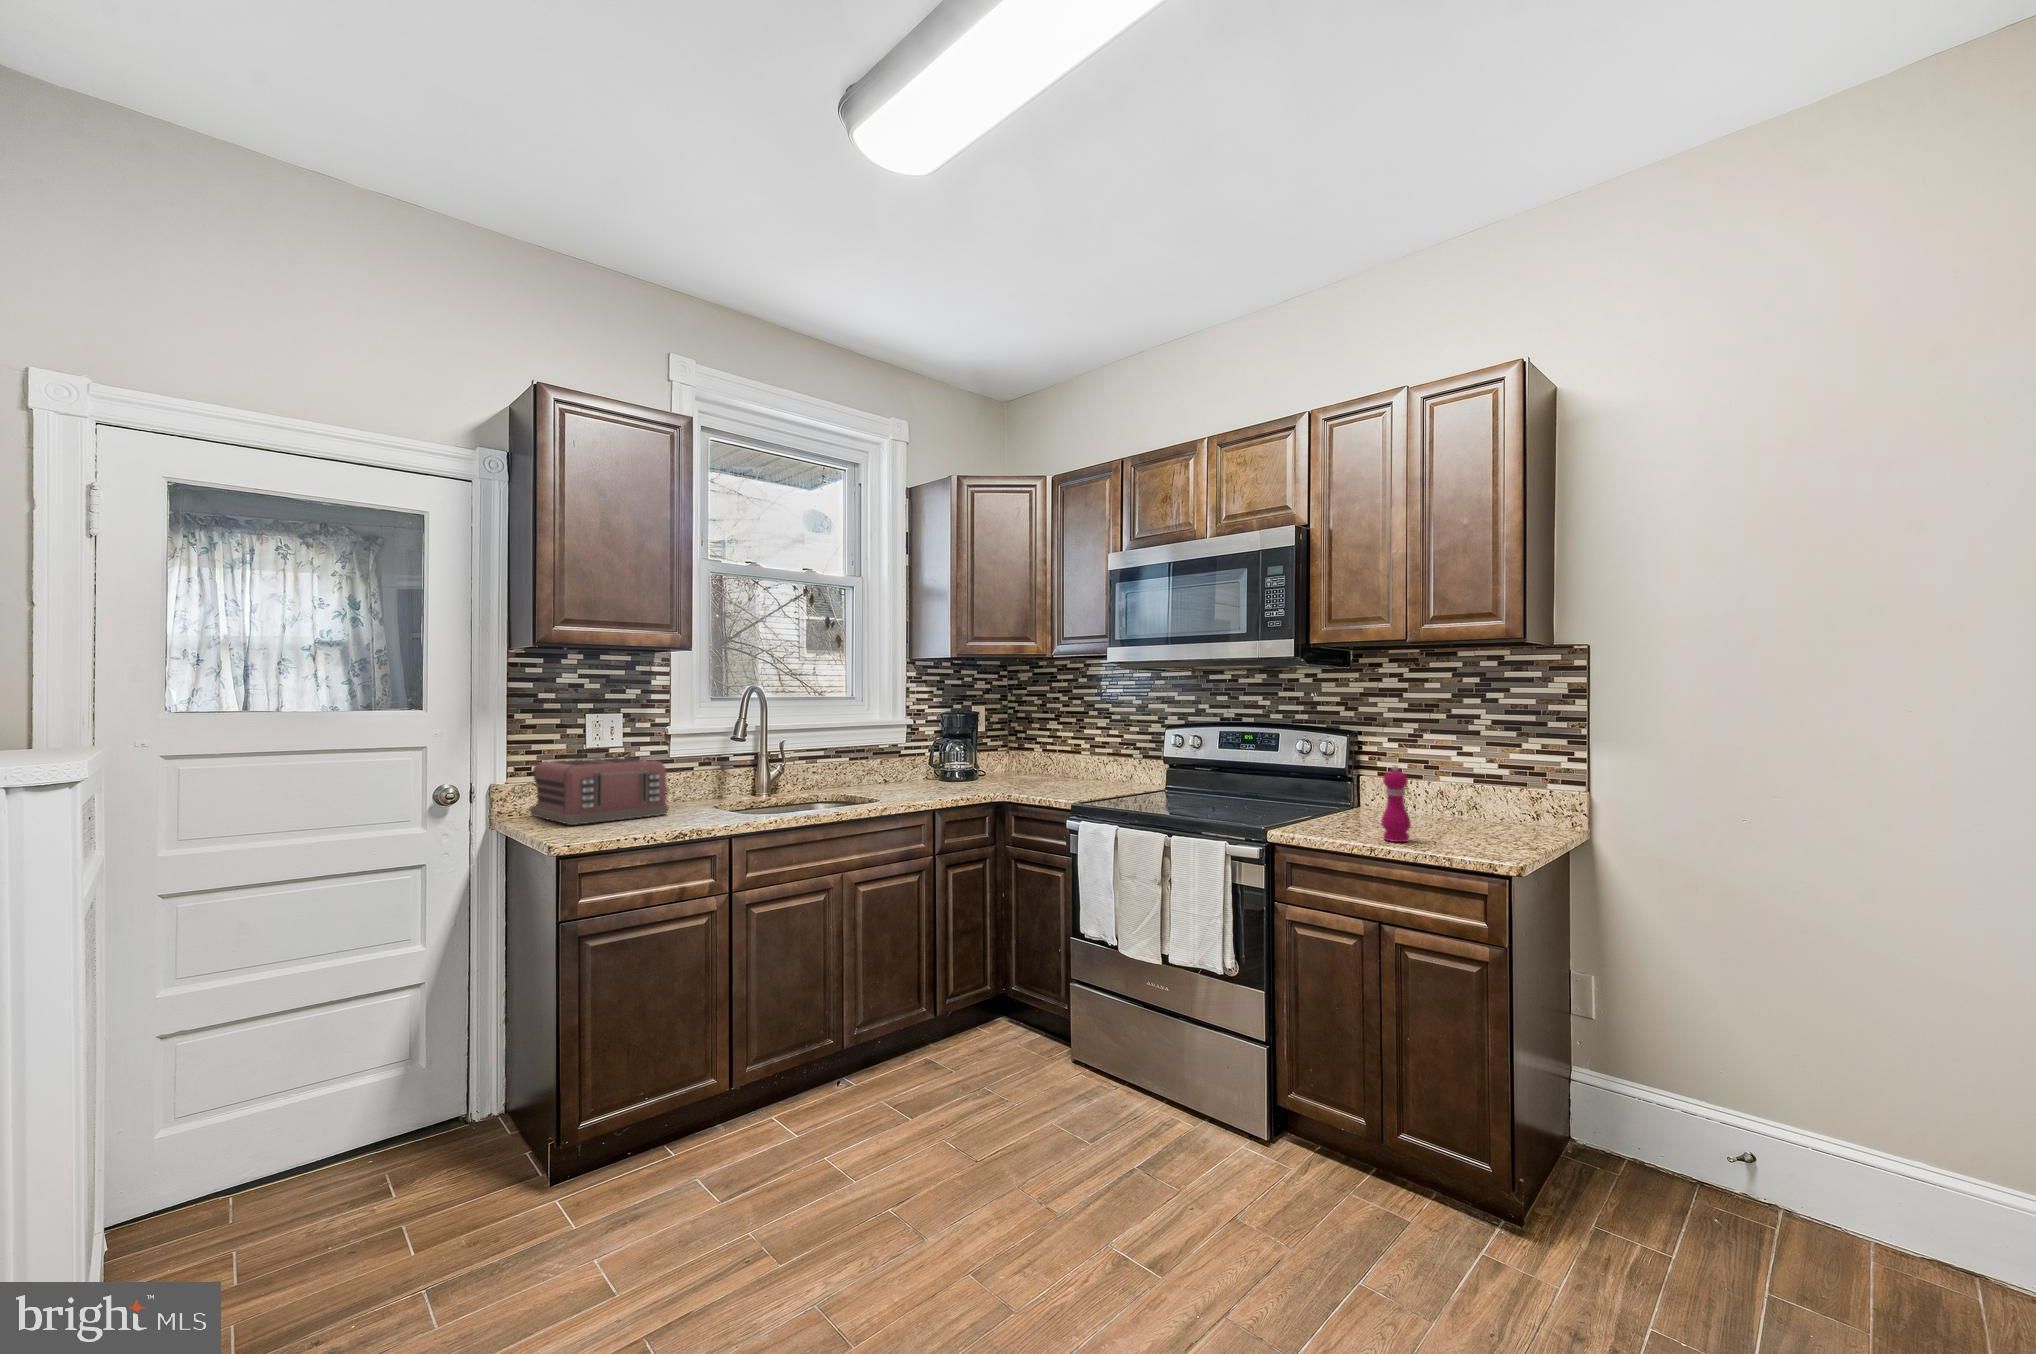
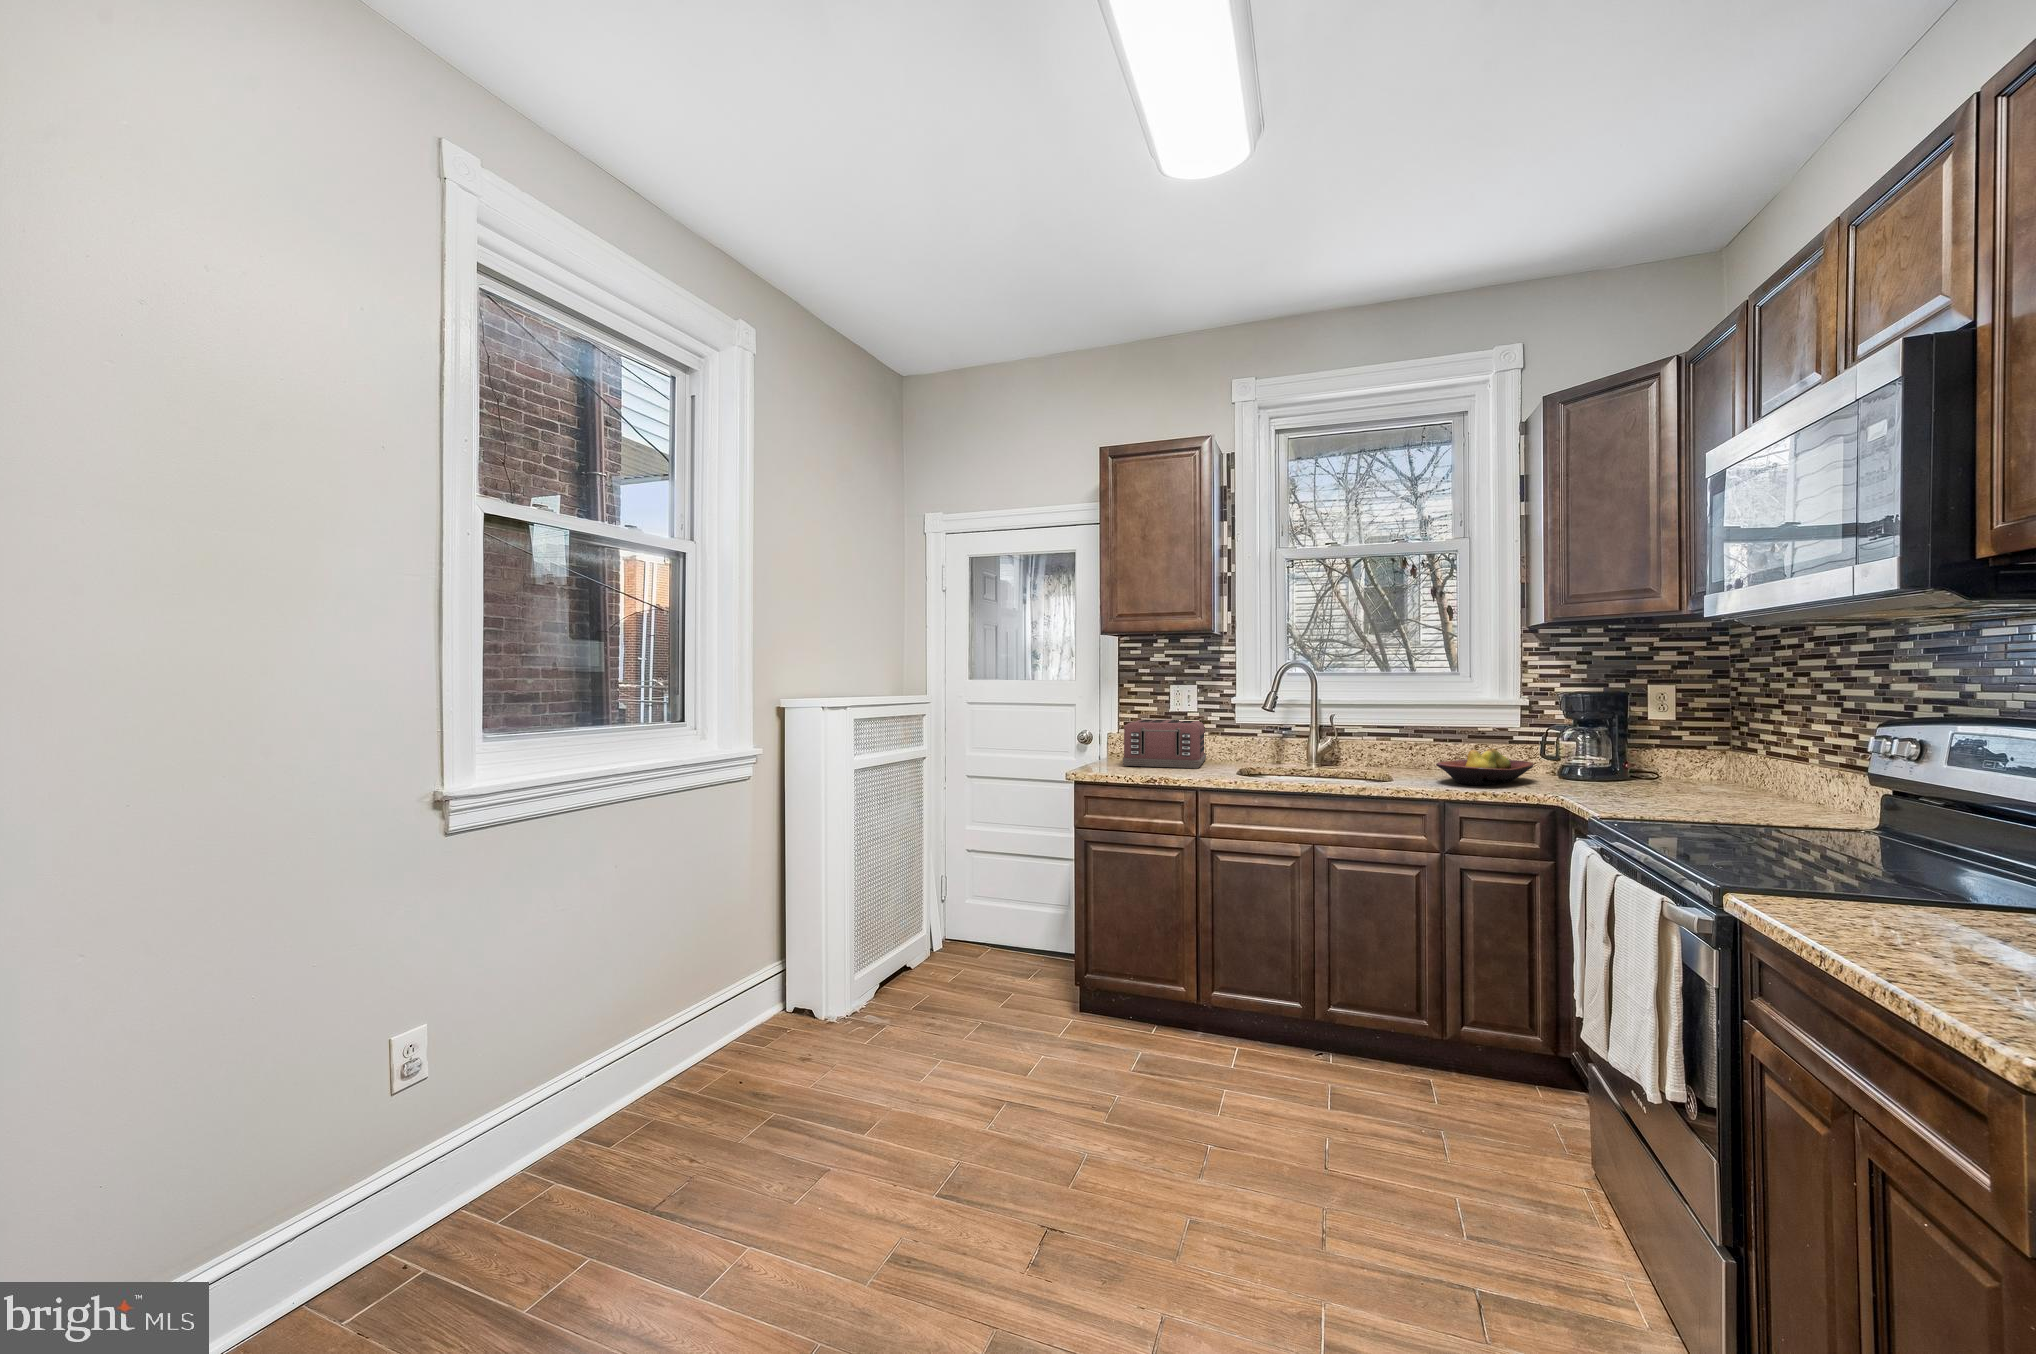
fruit bowl: none [893,762,955,795] -> present [1436,748,1534,785]
pepper mill: present [1381,765,1411,842] -> none [1894,800,1978,964]

